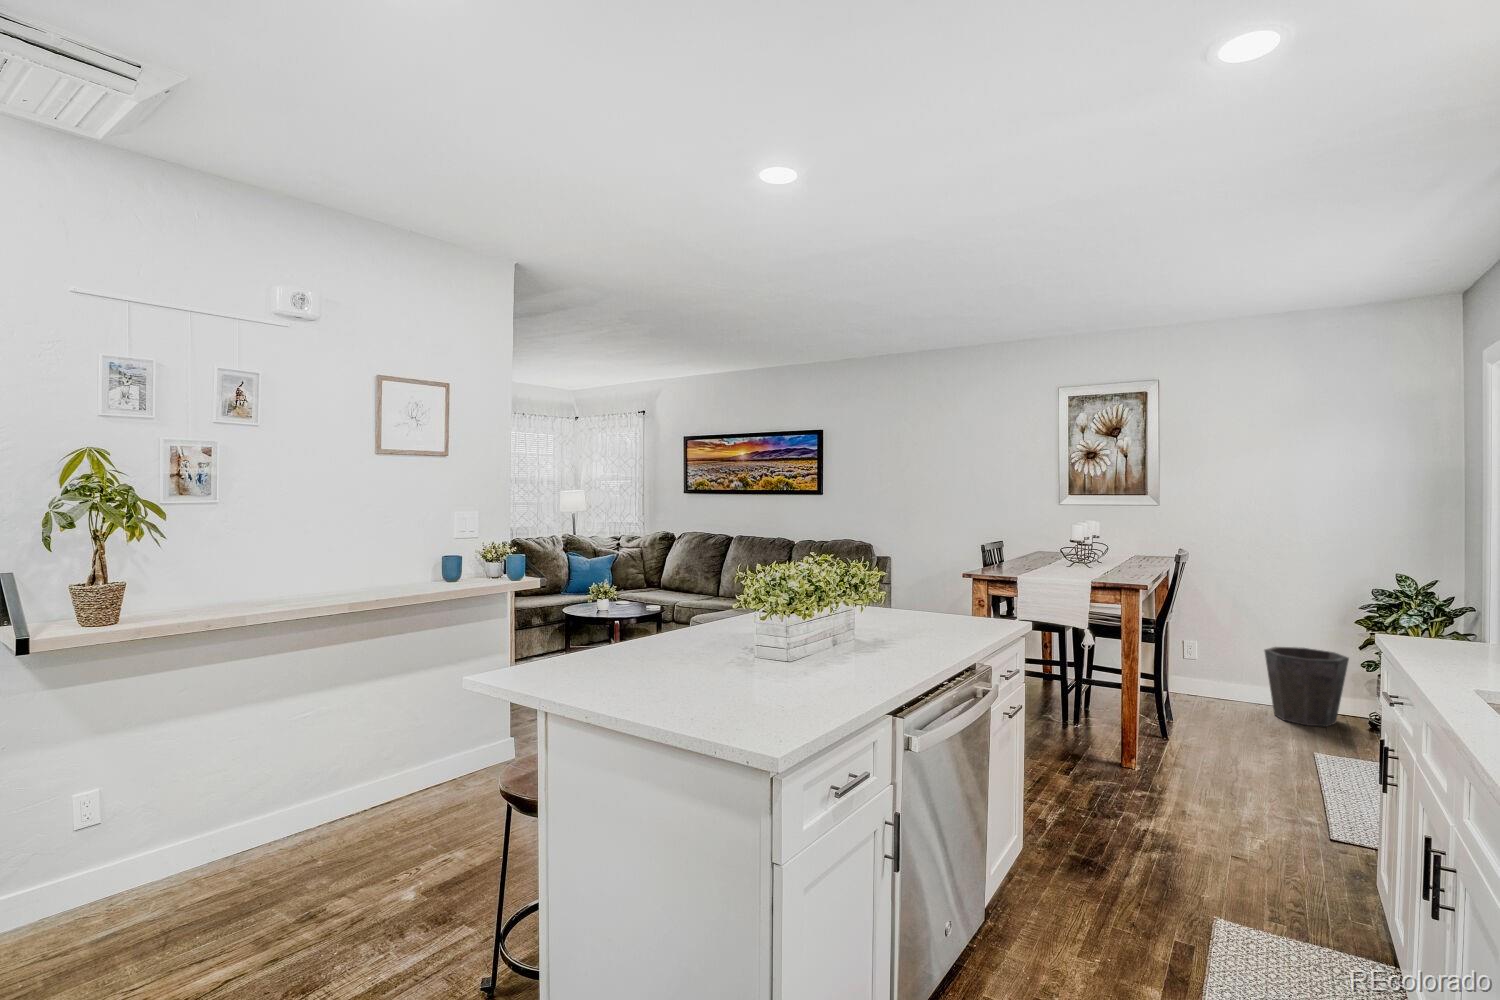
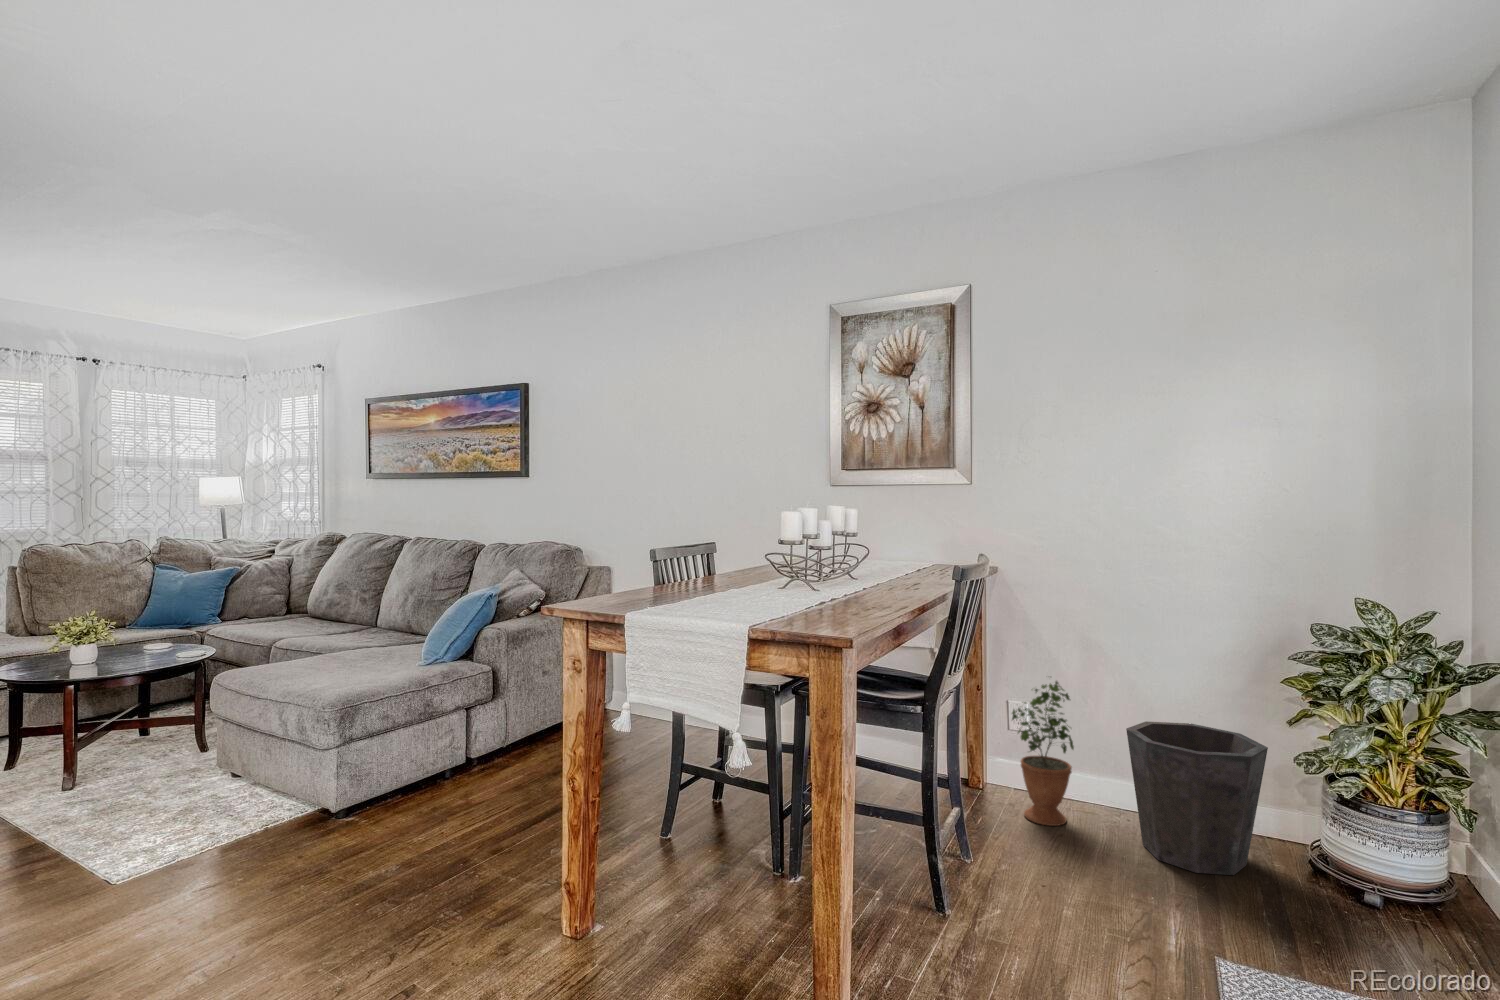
potted plant: none [1190,622,1231,707] -> present [1012,681,1074,826]

